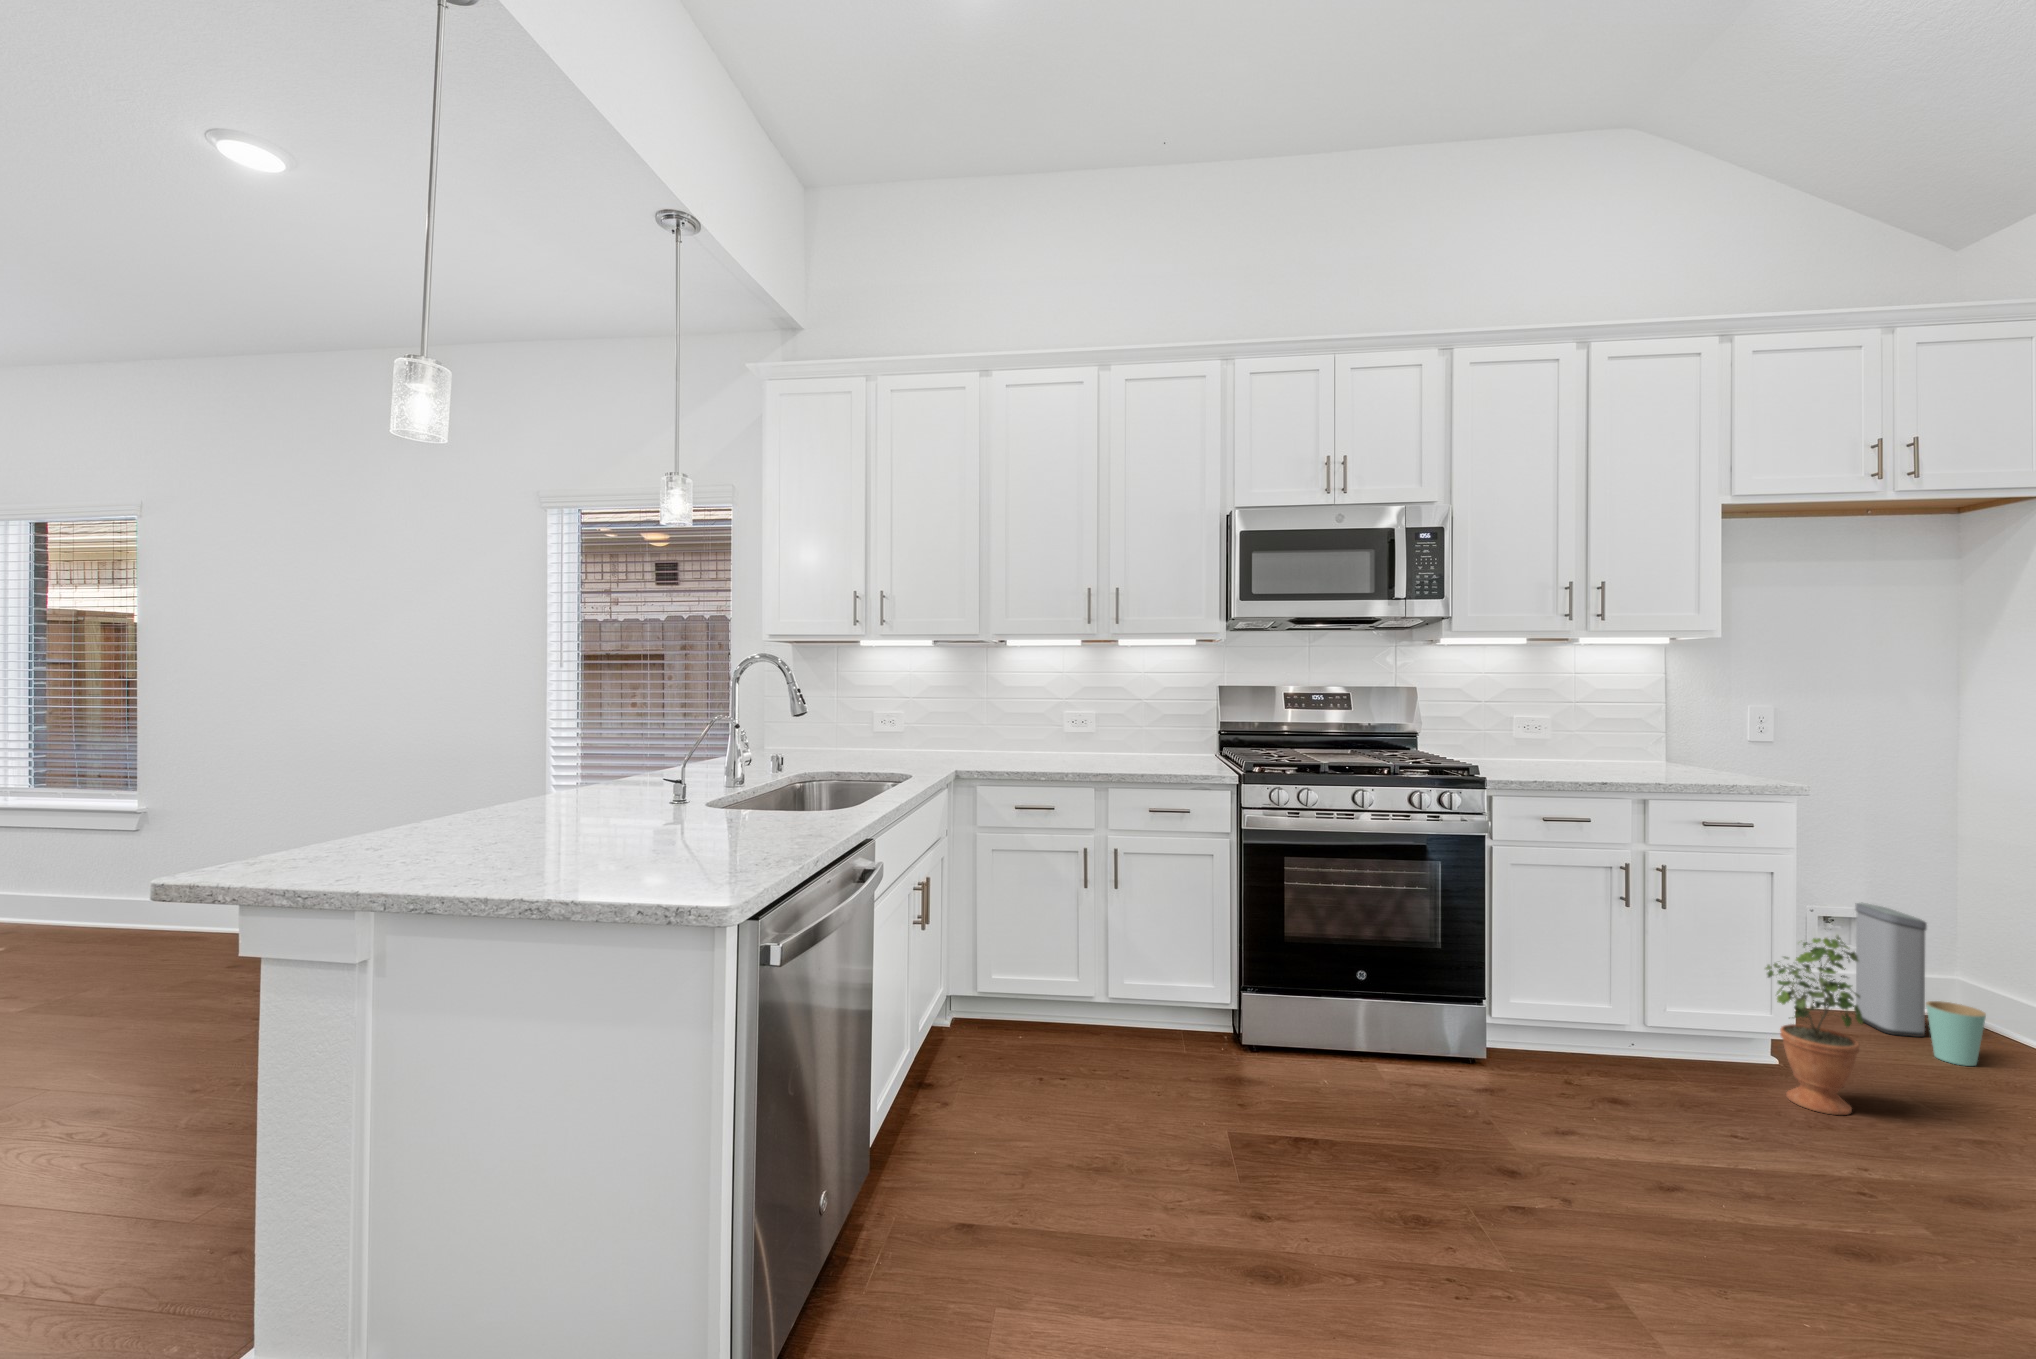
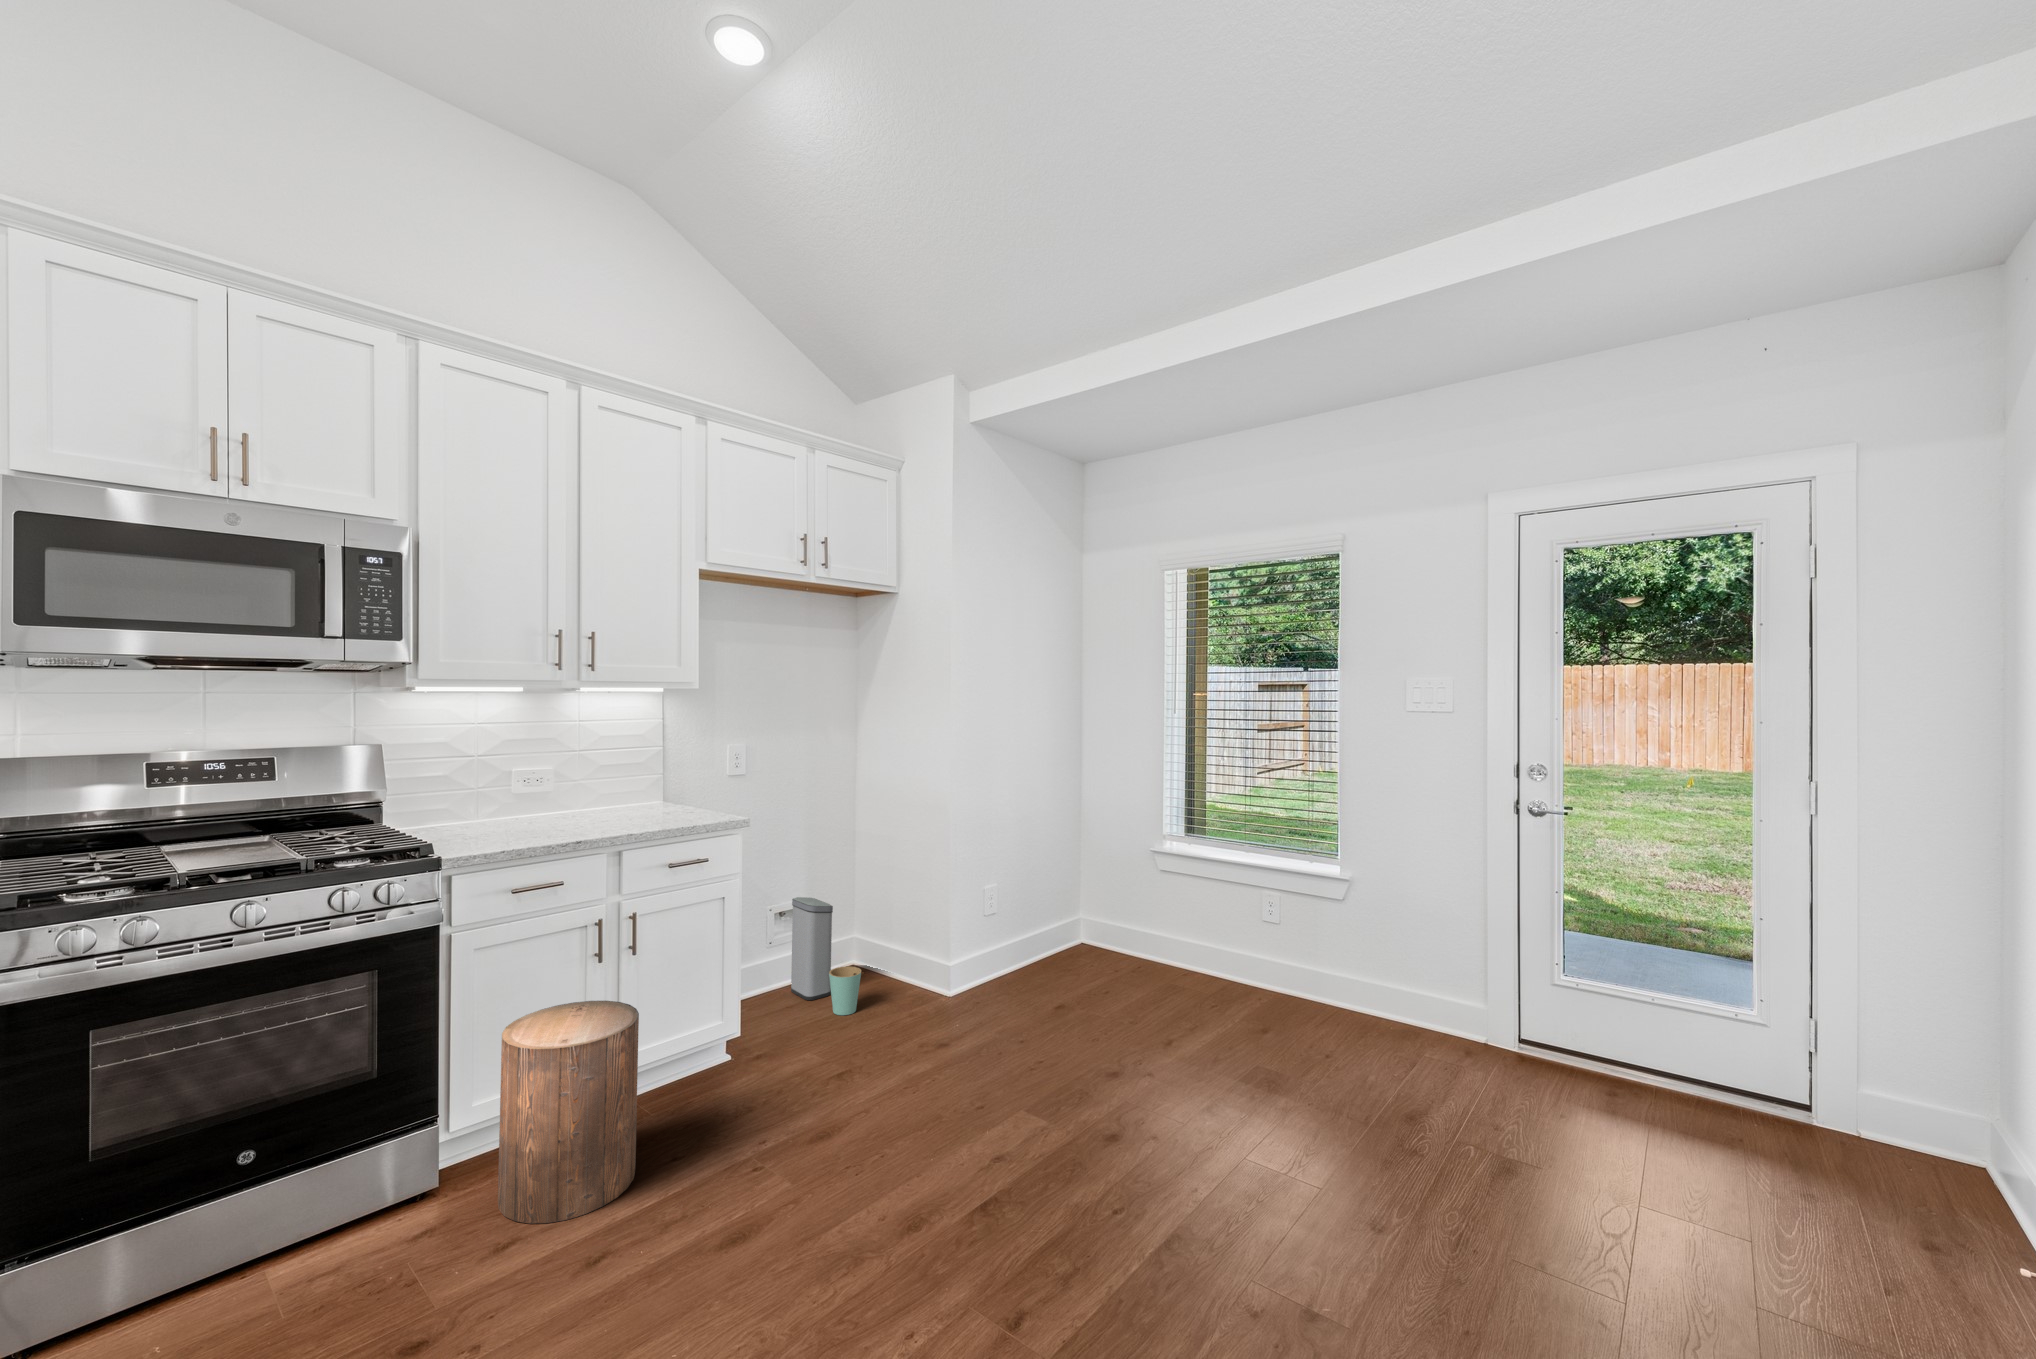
stool: none [1544,932,1684,1131] -> present [498,1001,639,1224]
potted plant: present [1766,936,1863,1115] -> none [713,944,781,1109]

